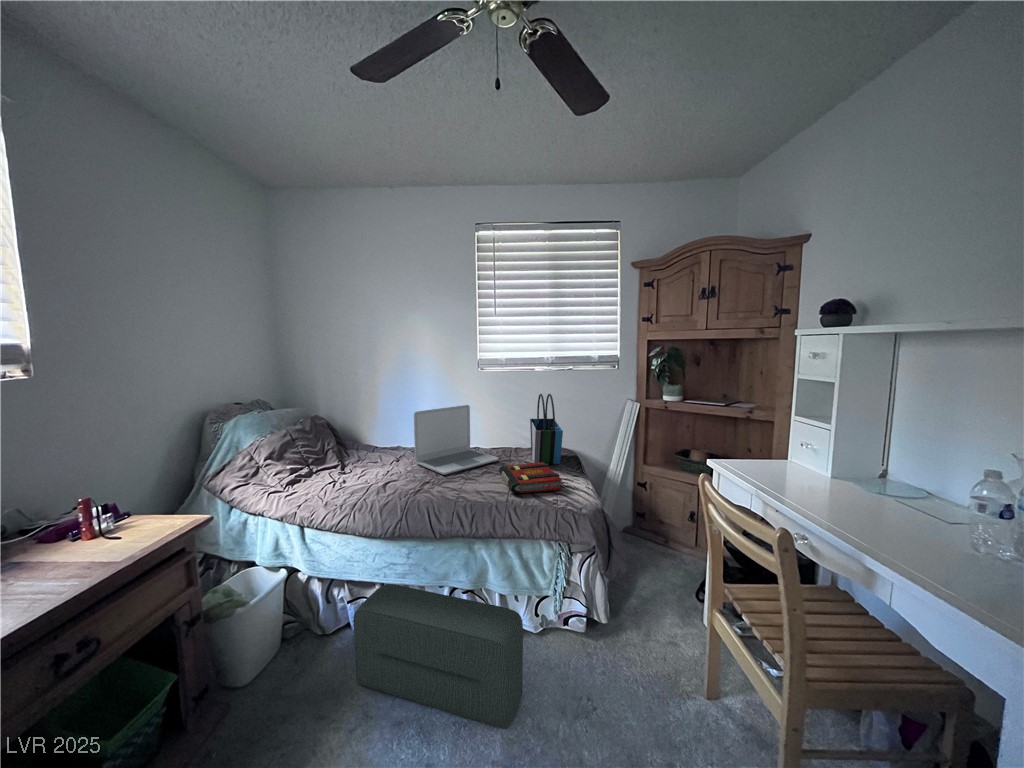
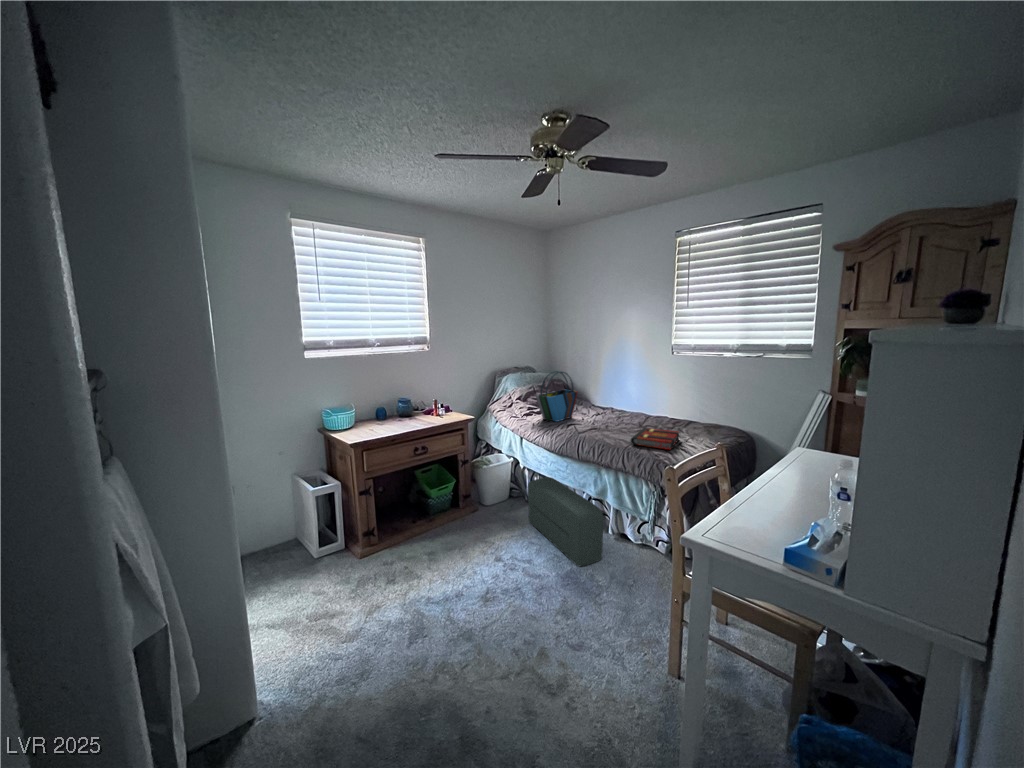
tote bag: present [530,394,563,464] -> present [536,371,578,422]
laptop: present [414,405,499,475] -> none [599,382,658,427]

